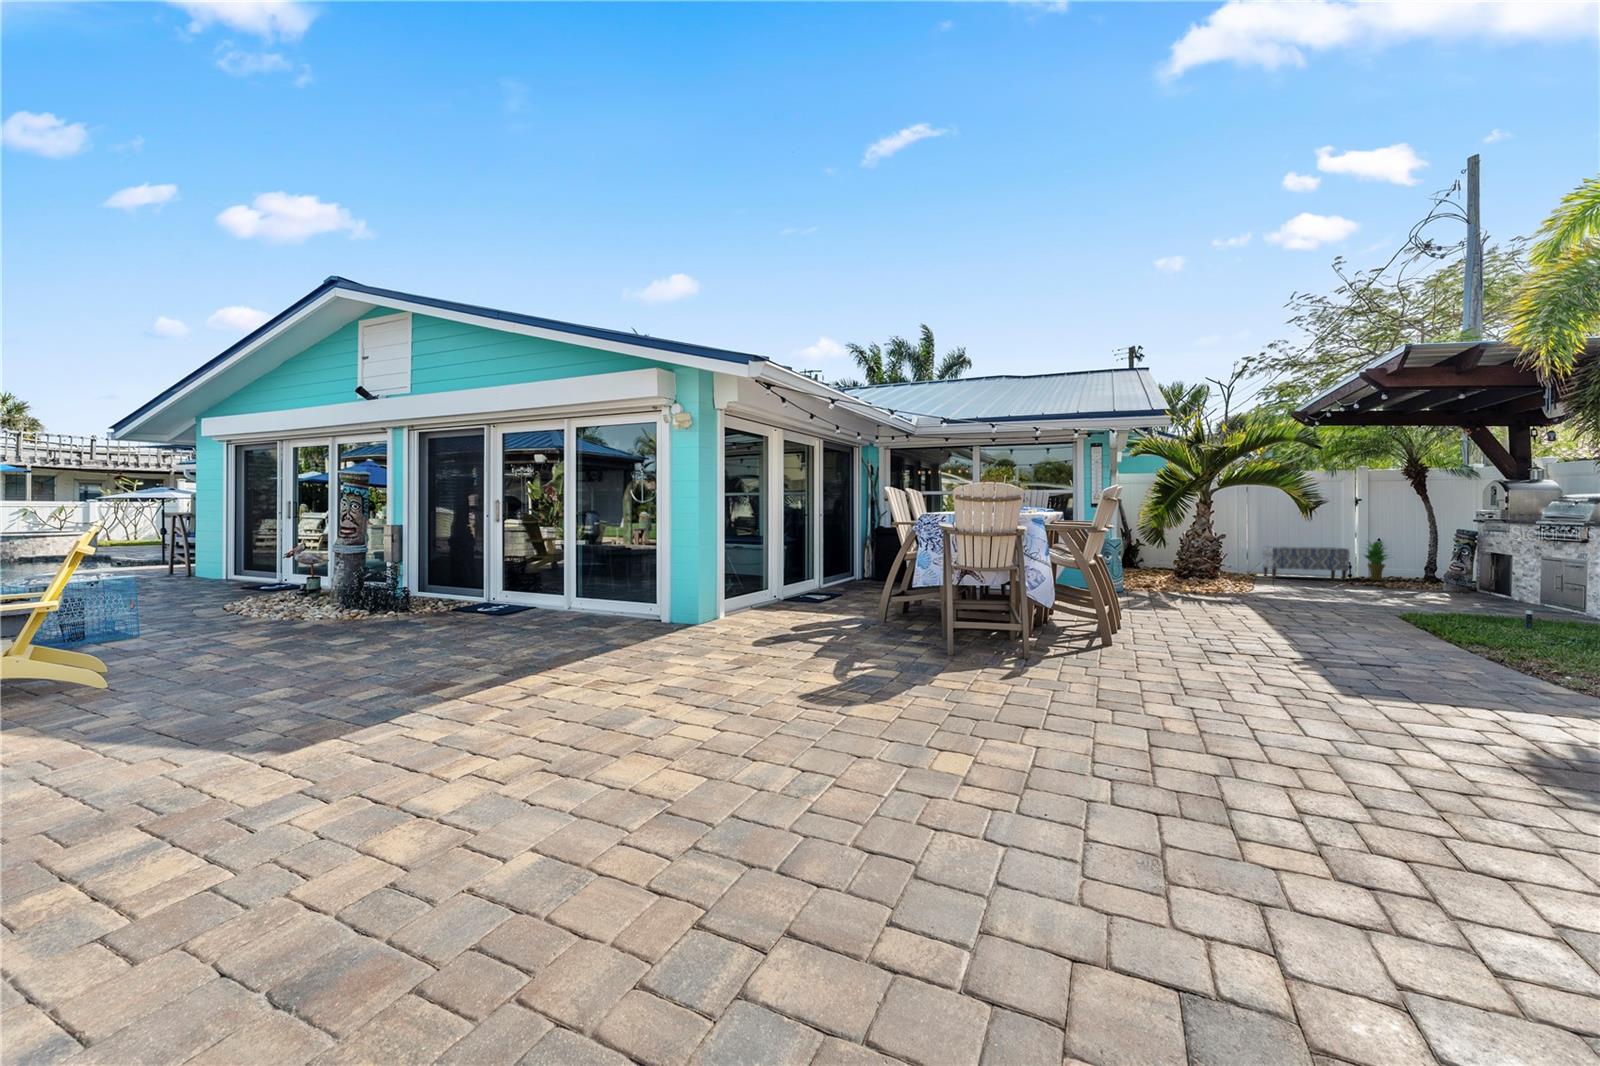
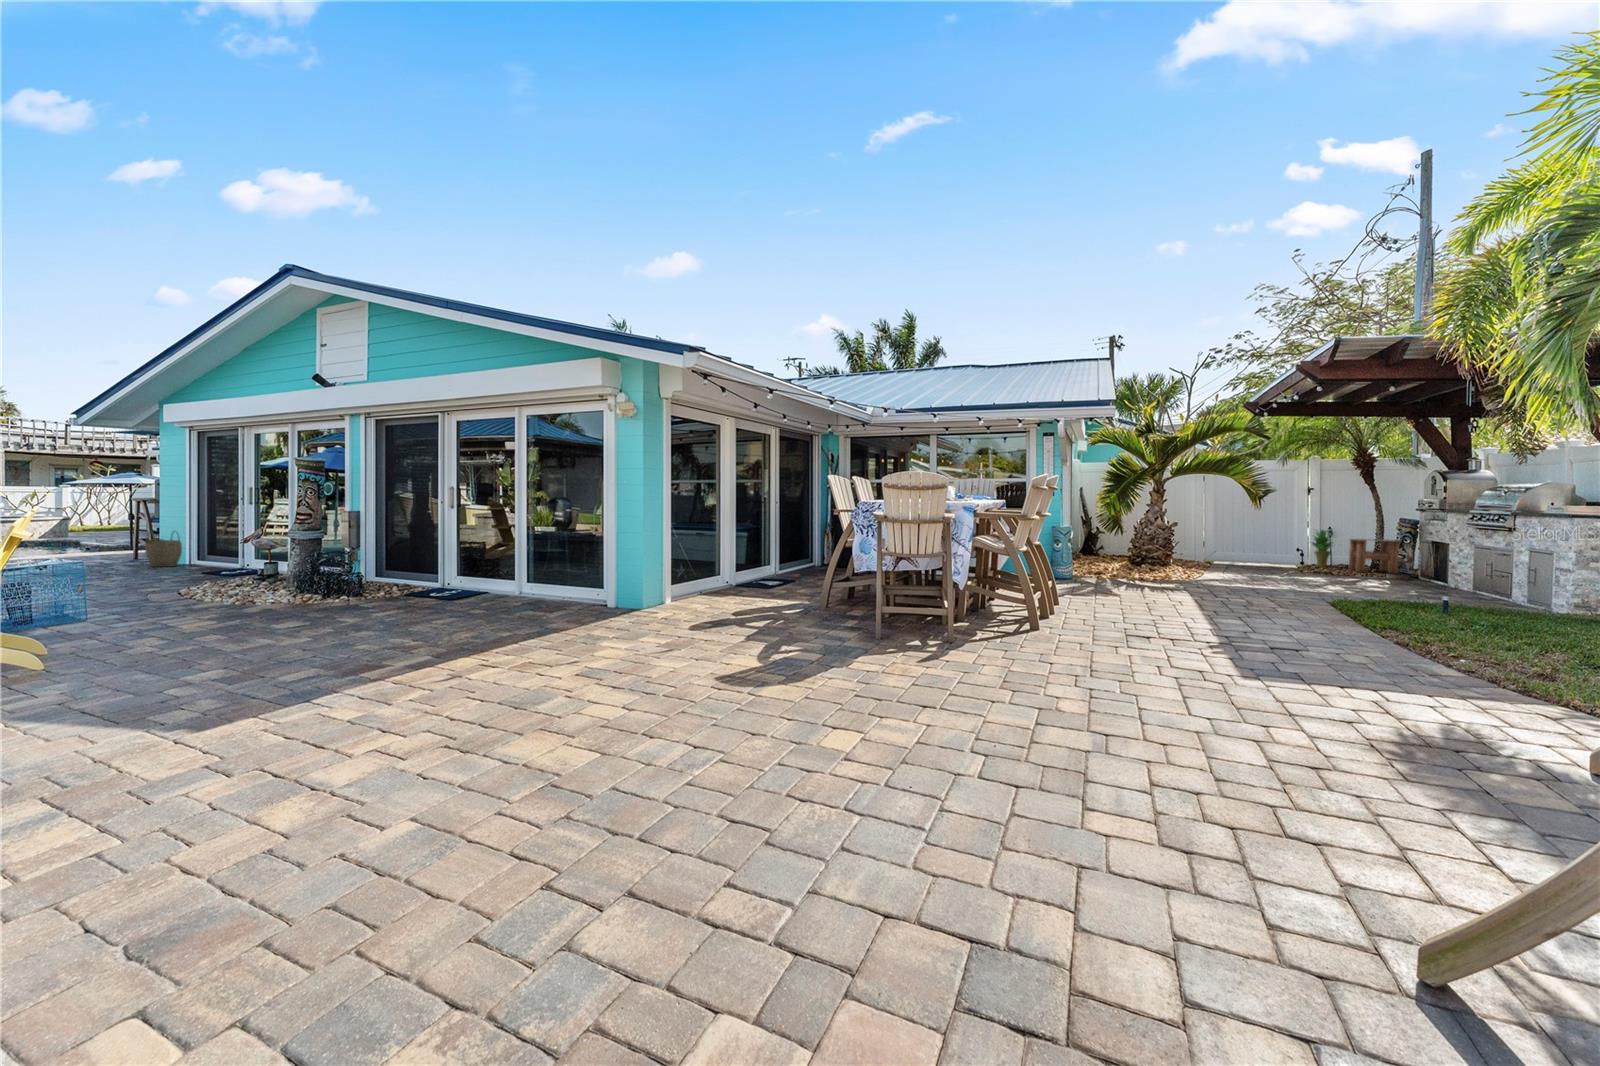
woven basket: none [168,545,205,582] -> present [145,532,182,567]
bench: present [1262,546,1350,580] -> none [1214,534,1297,567]
side table: none [1399,551,1467,587] -> present [1349,539,1400,574]

